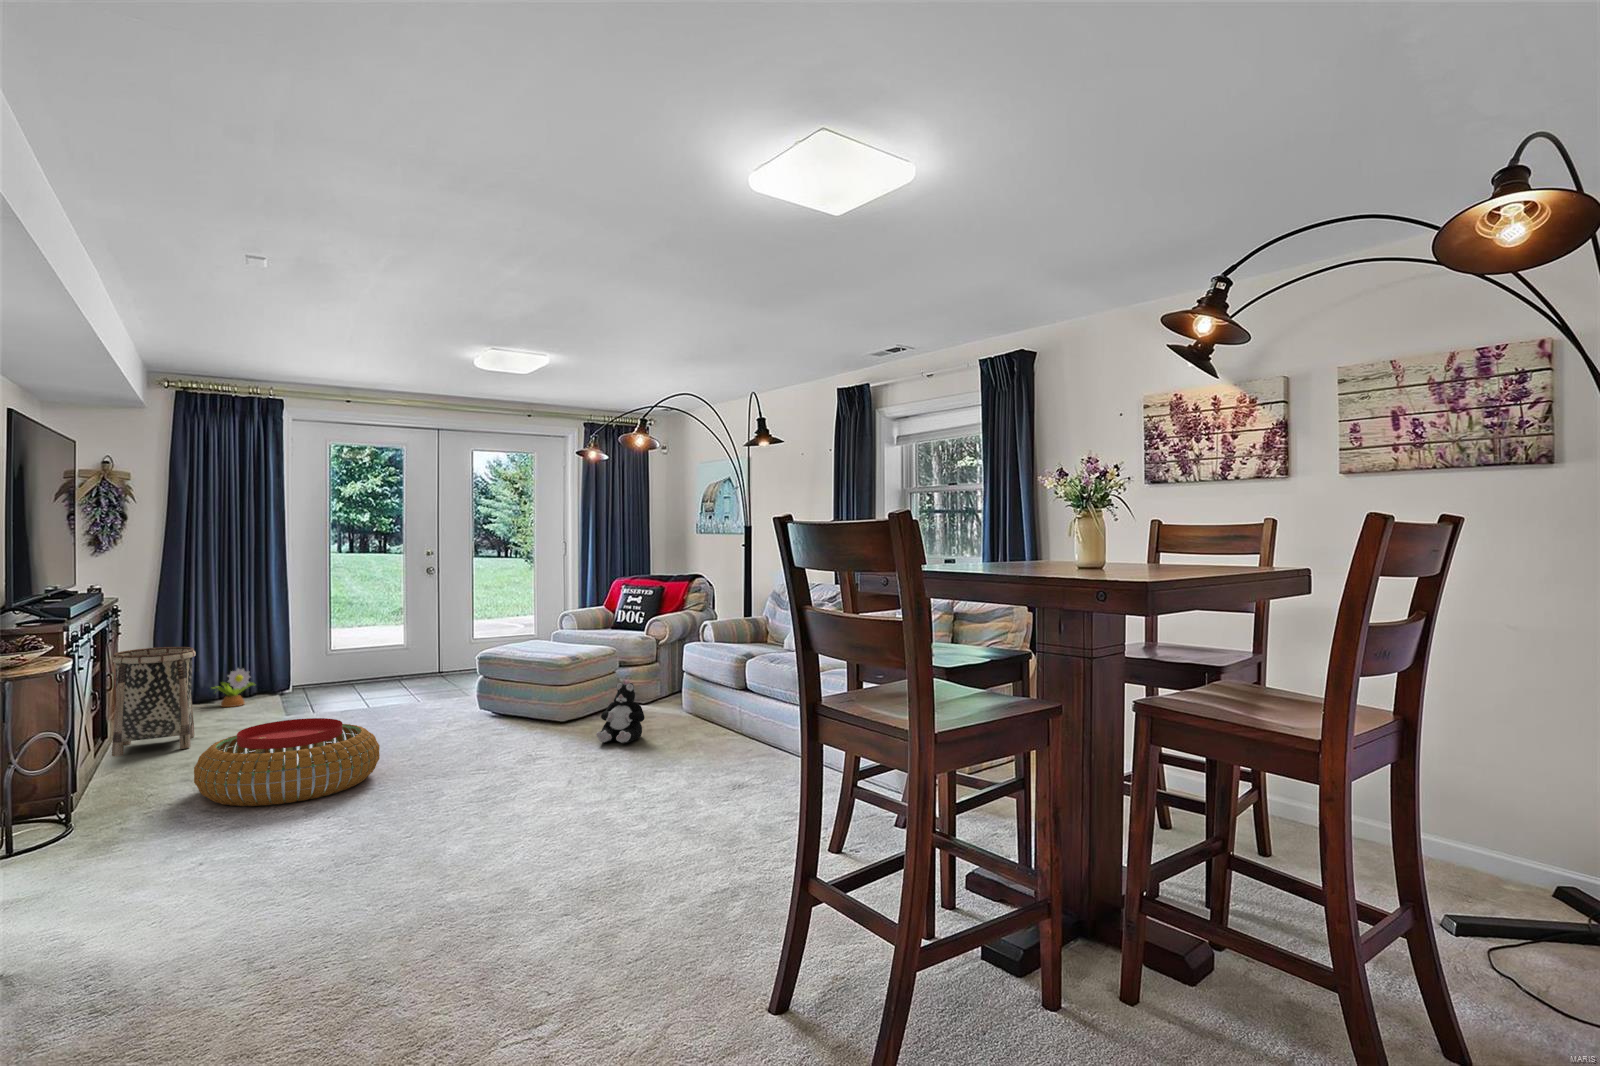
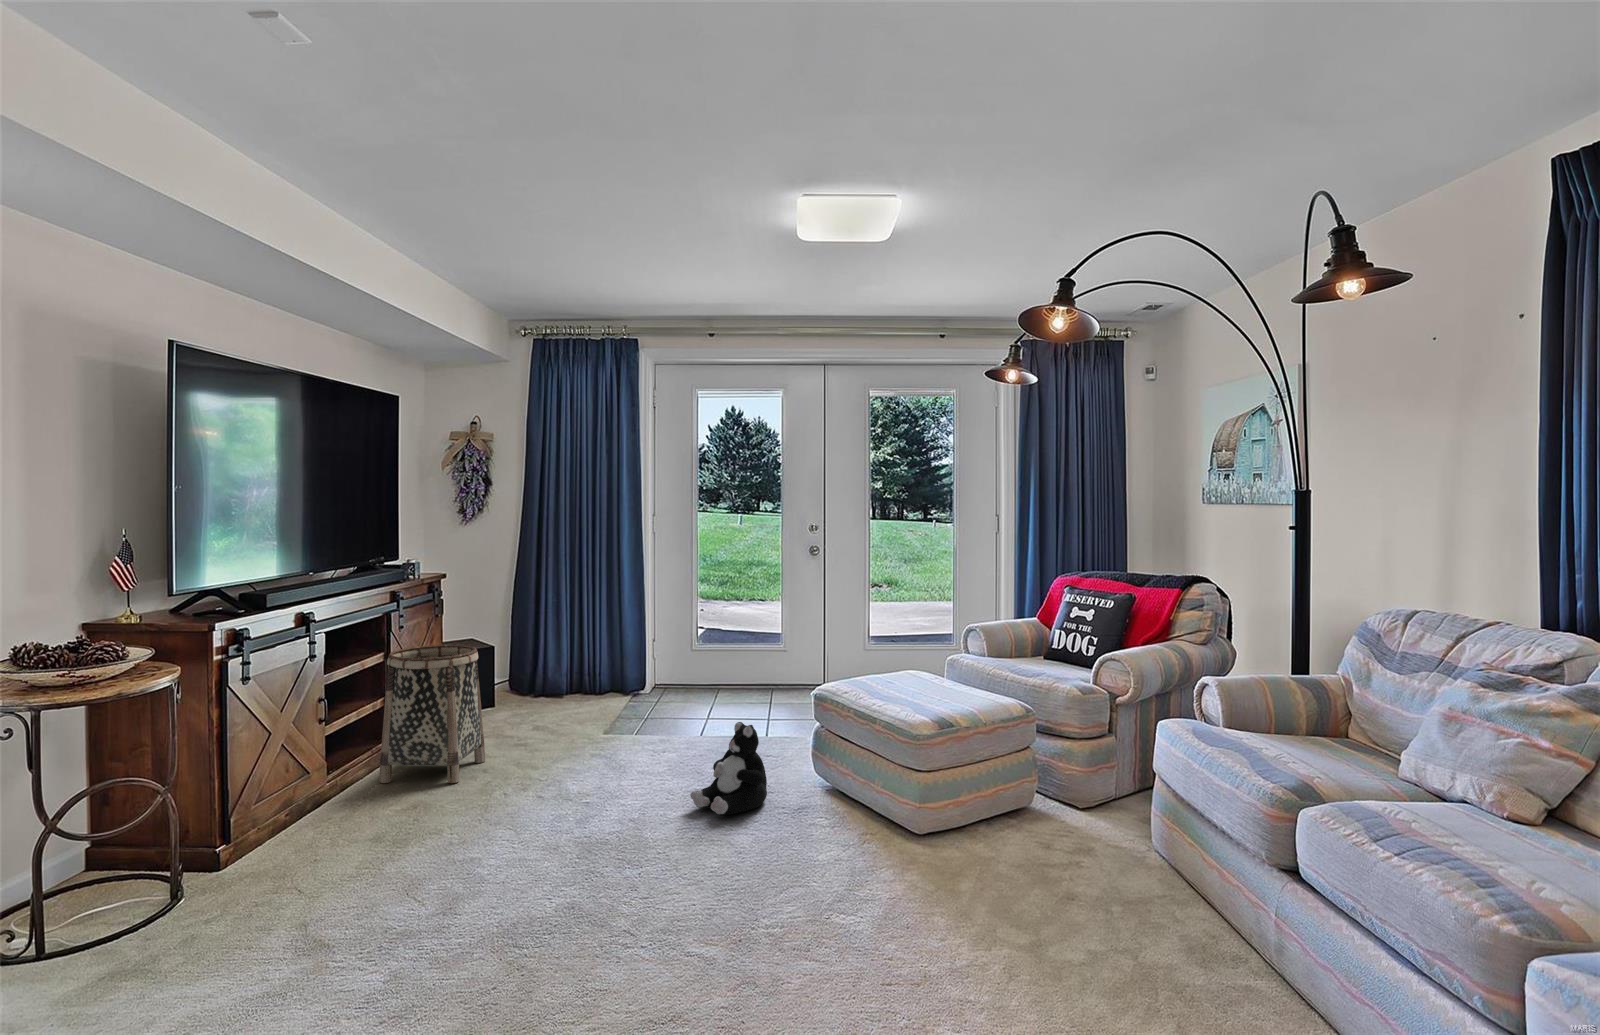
decorative plant: present [213,668,254,707] -> none [554,667,603,714]
plush toy: present [596,683,645,743] -> present [690,722,767,815]
pouf: present [194,718,380,806] -> none [313,792,588,961]

